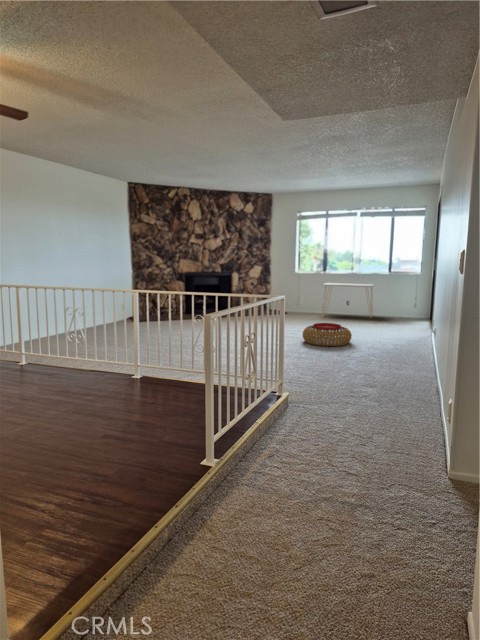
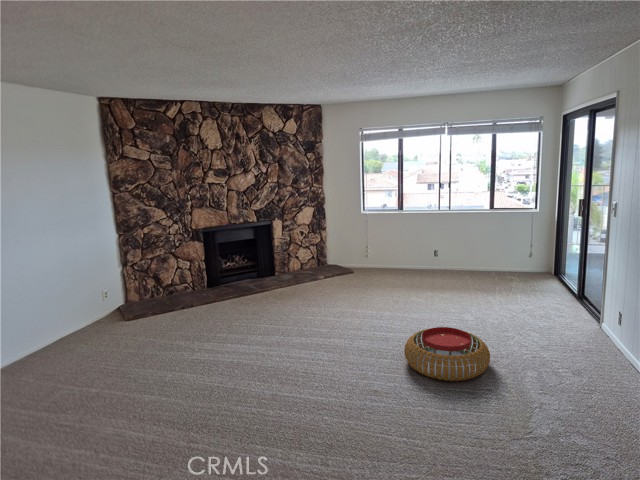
console table: present [322,283,374,318] -> none [403,227,476,278]

